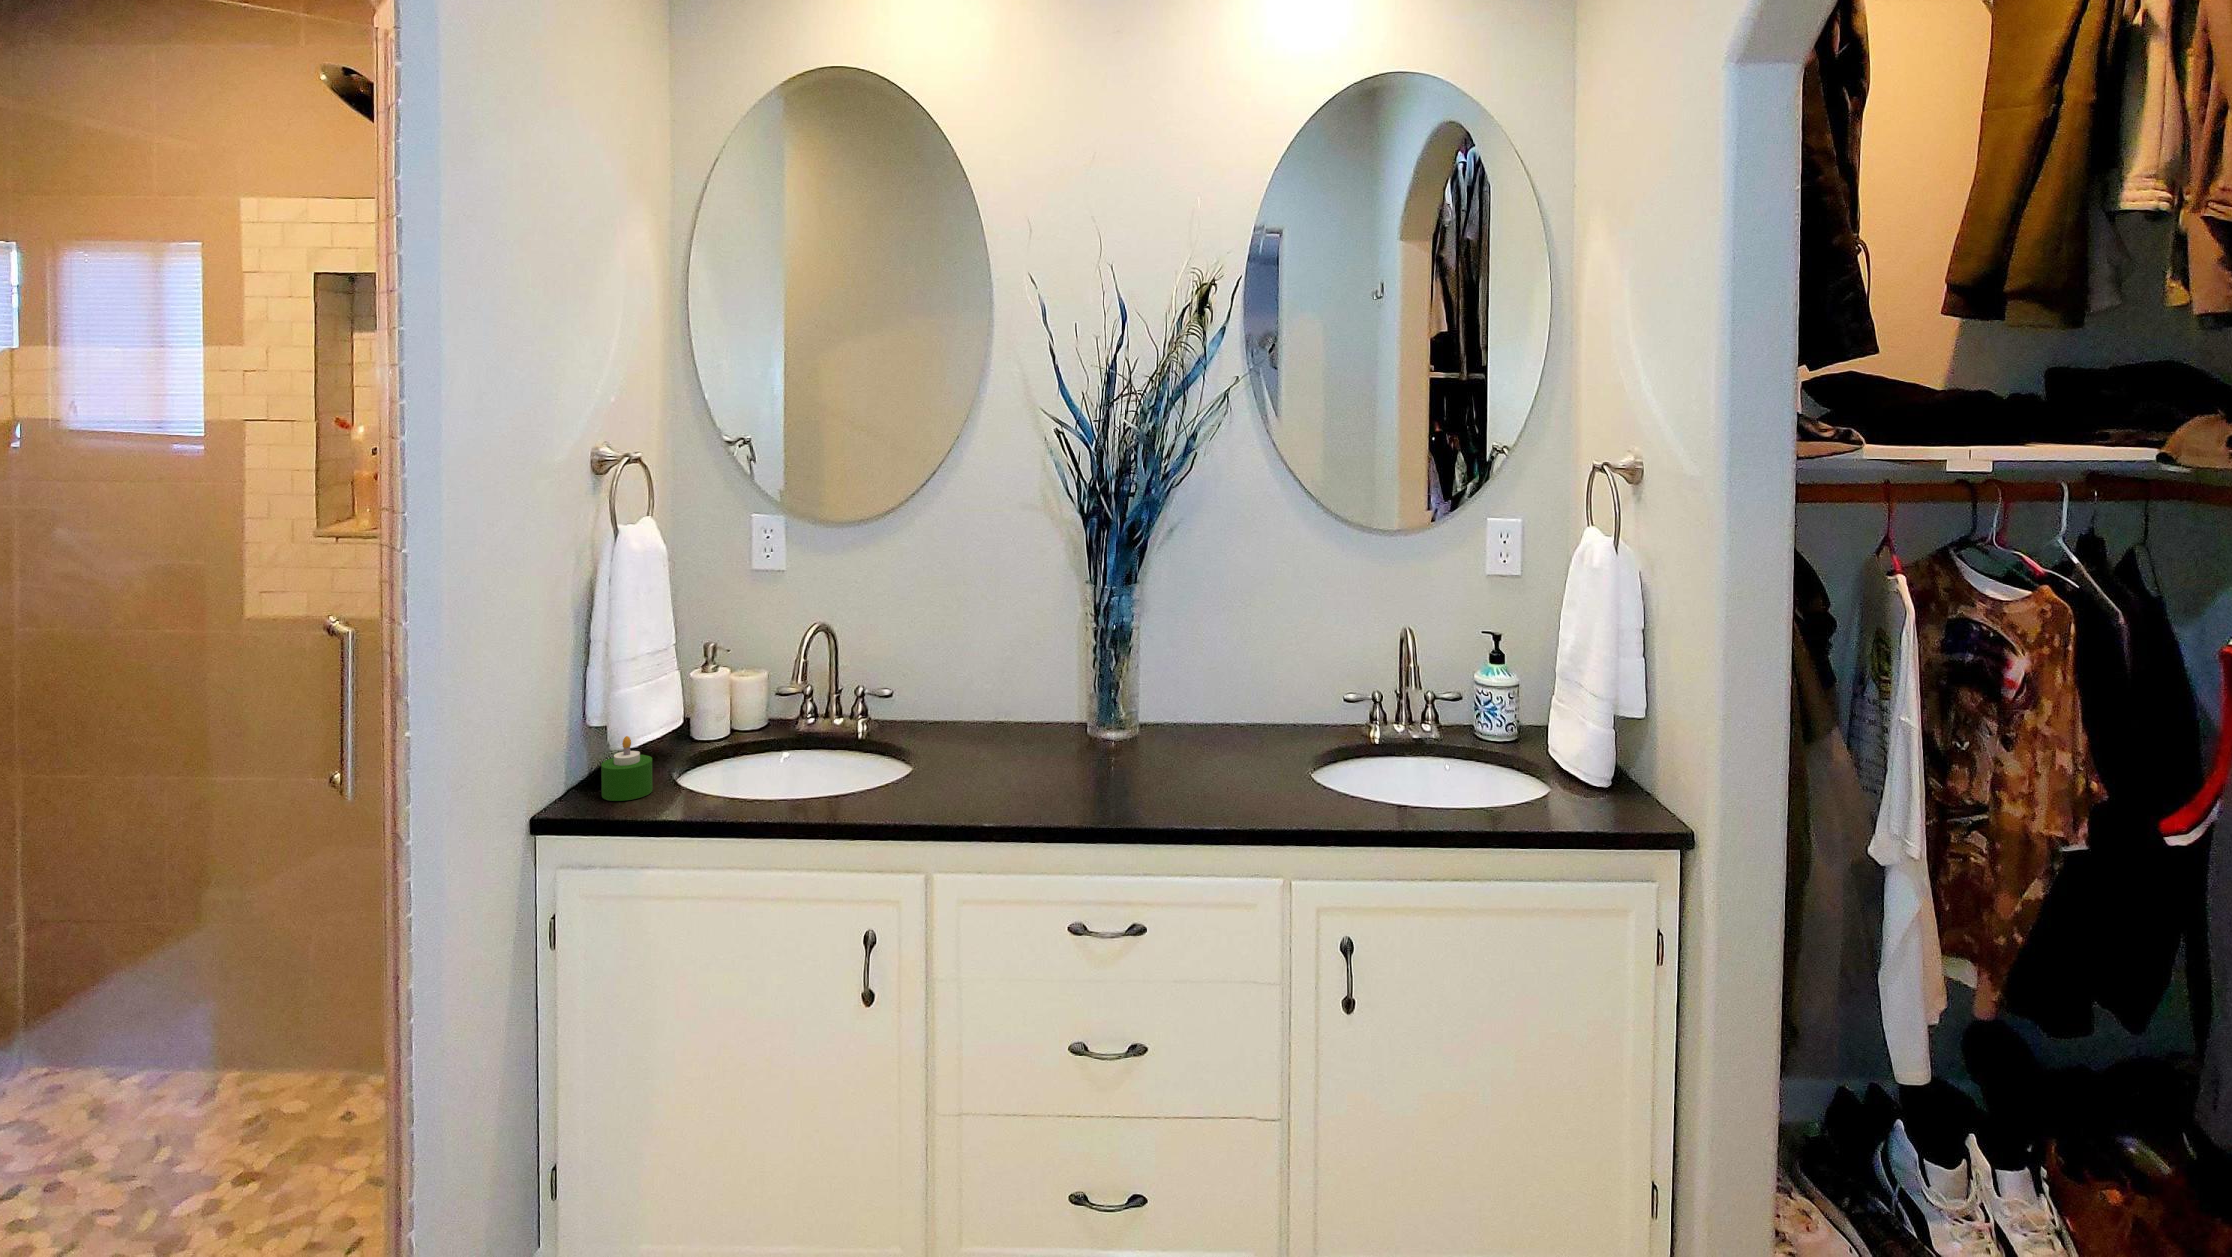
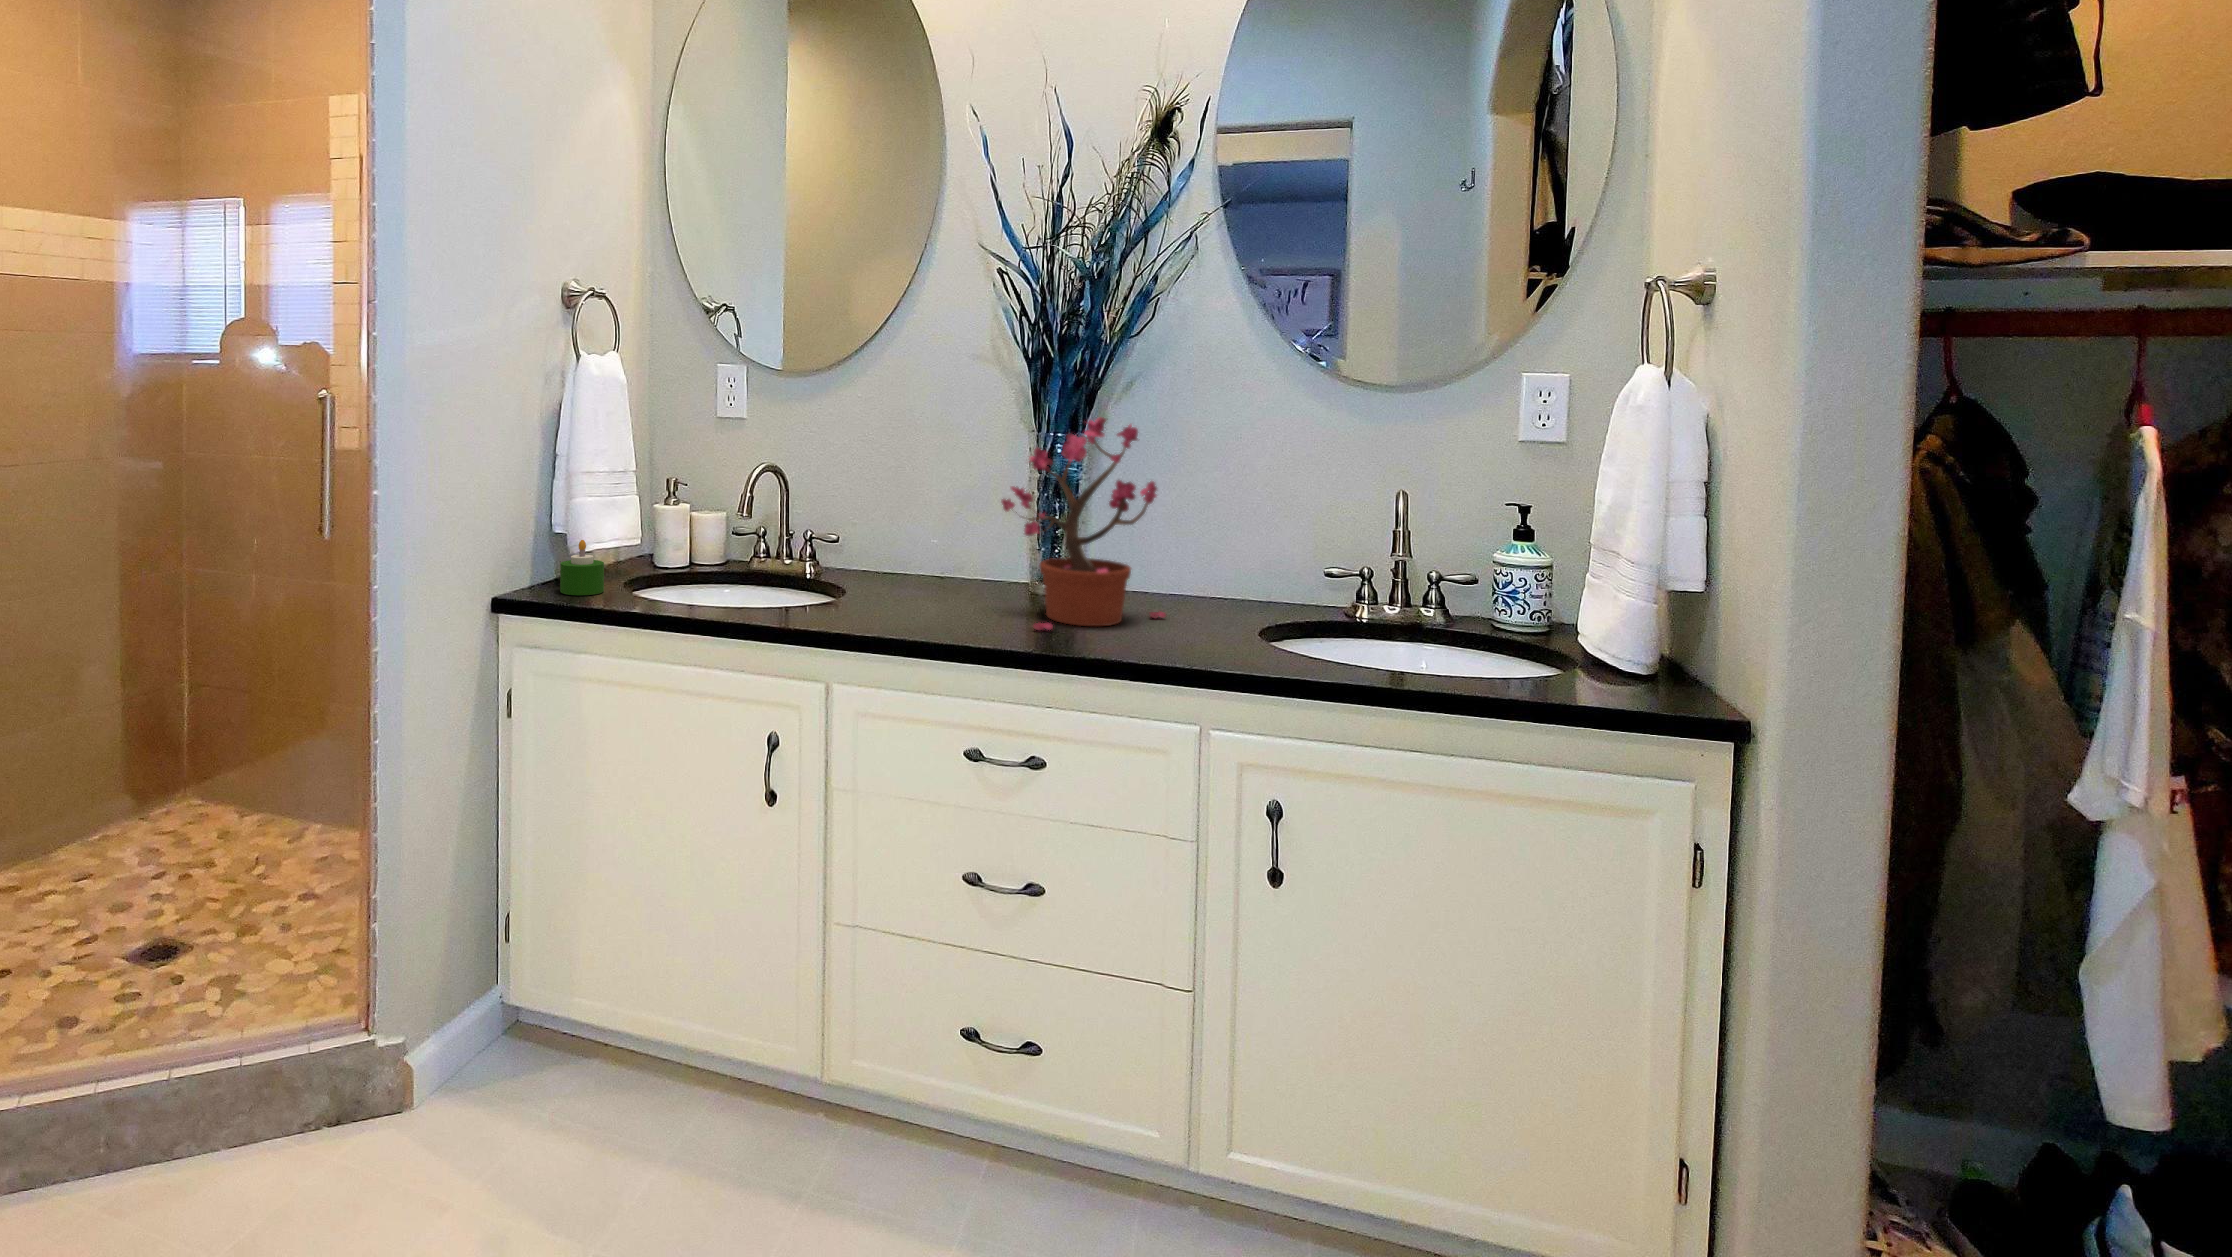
potted plant: none [1072,574,1224,793] -> present [1001,417,1166,630]

